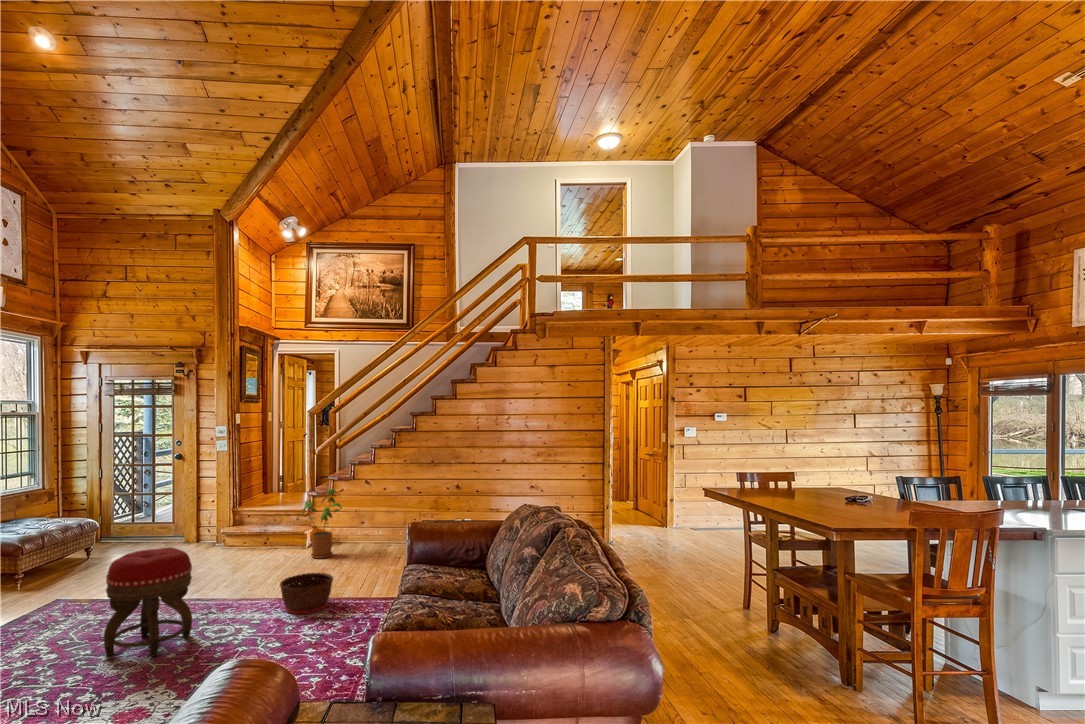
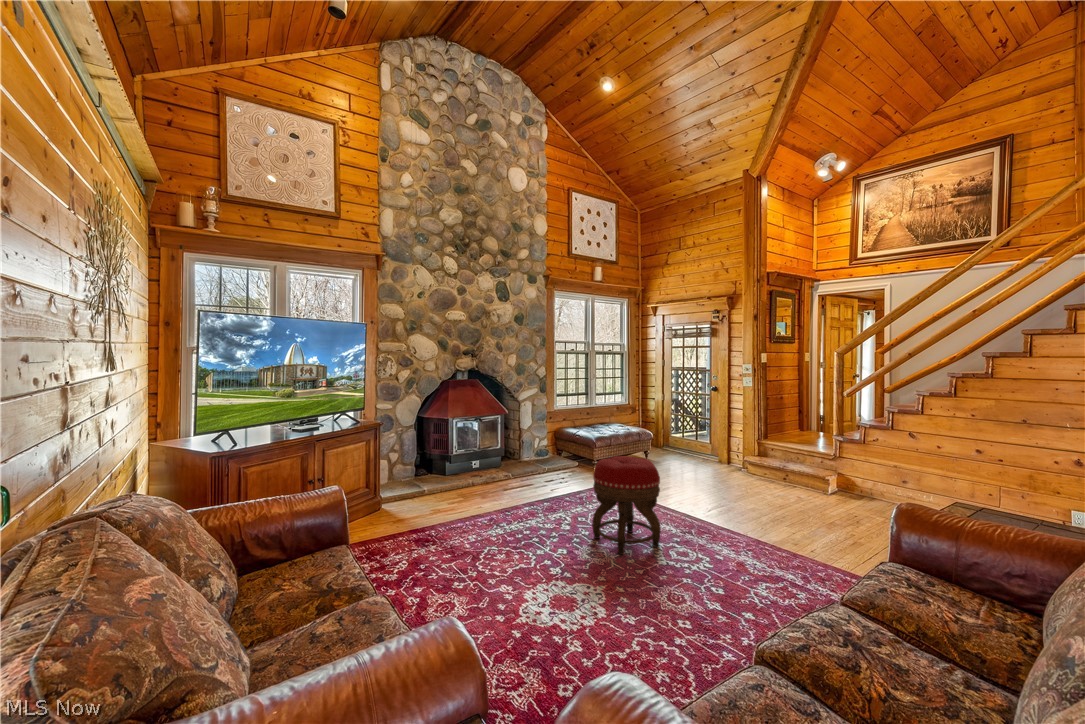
house plant: present [302,489,342,558] -> none [814,436,863,512]
basket: present [280,573,333,614] -> none [751,521,817,573]

